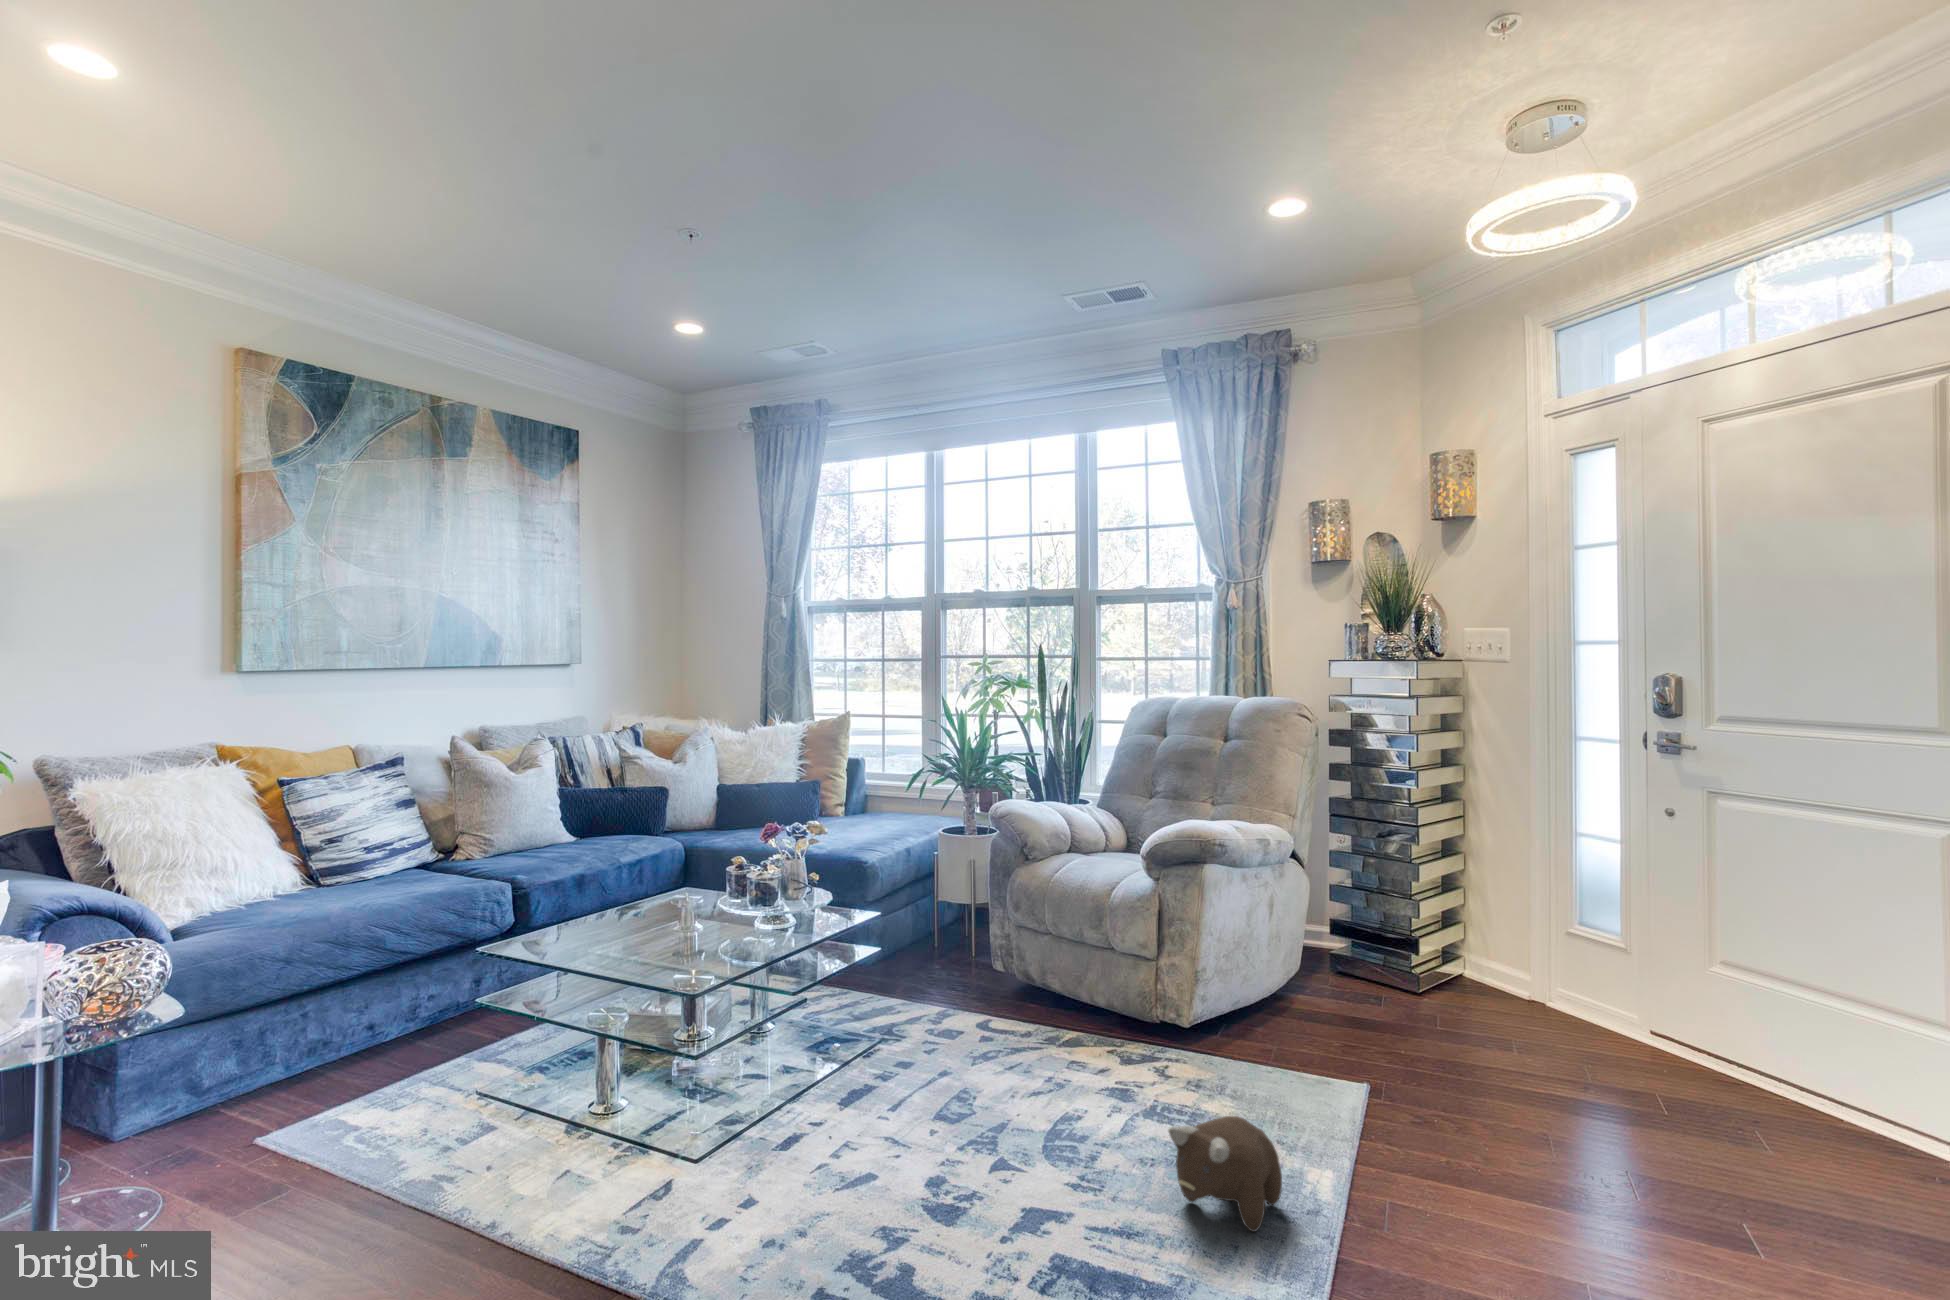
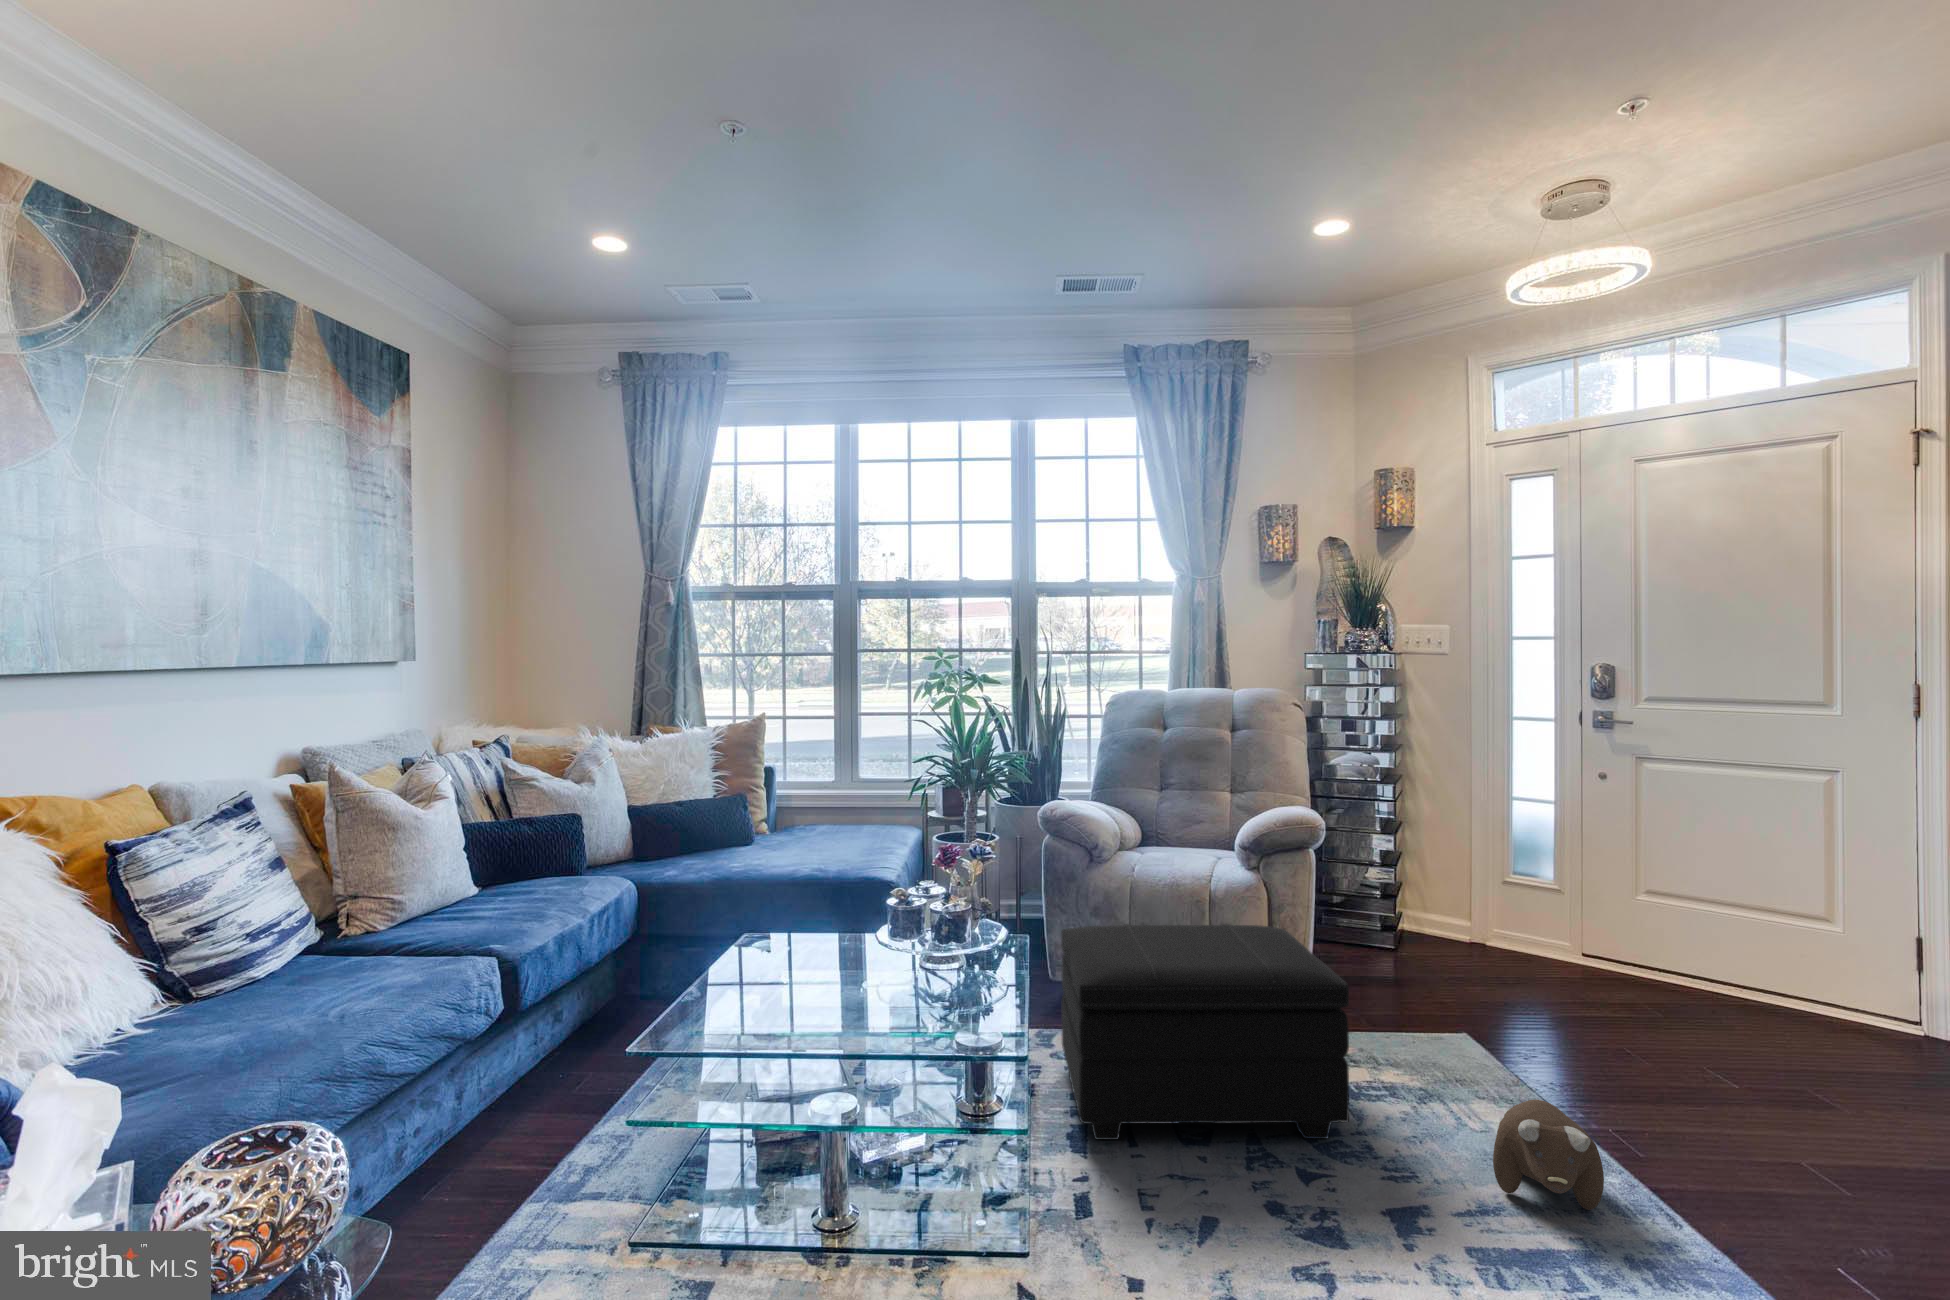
footstool: none [866,911,1136,1129] -> present [1061,924,1349,1140]

